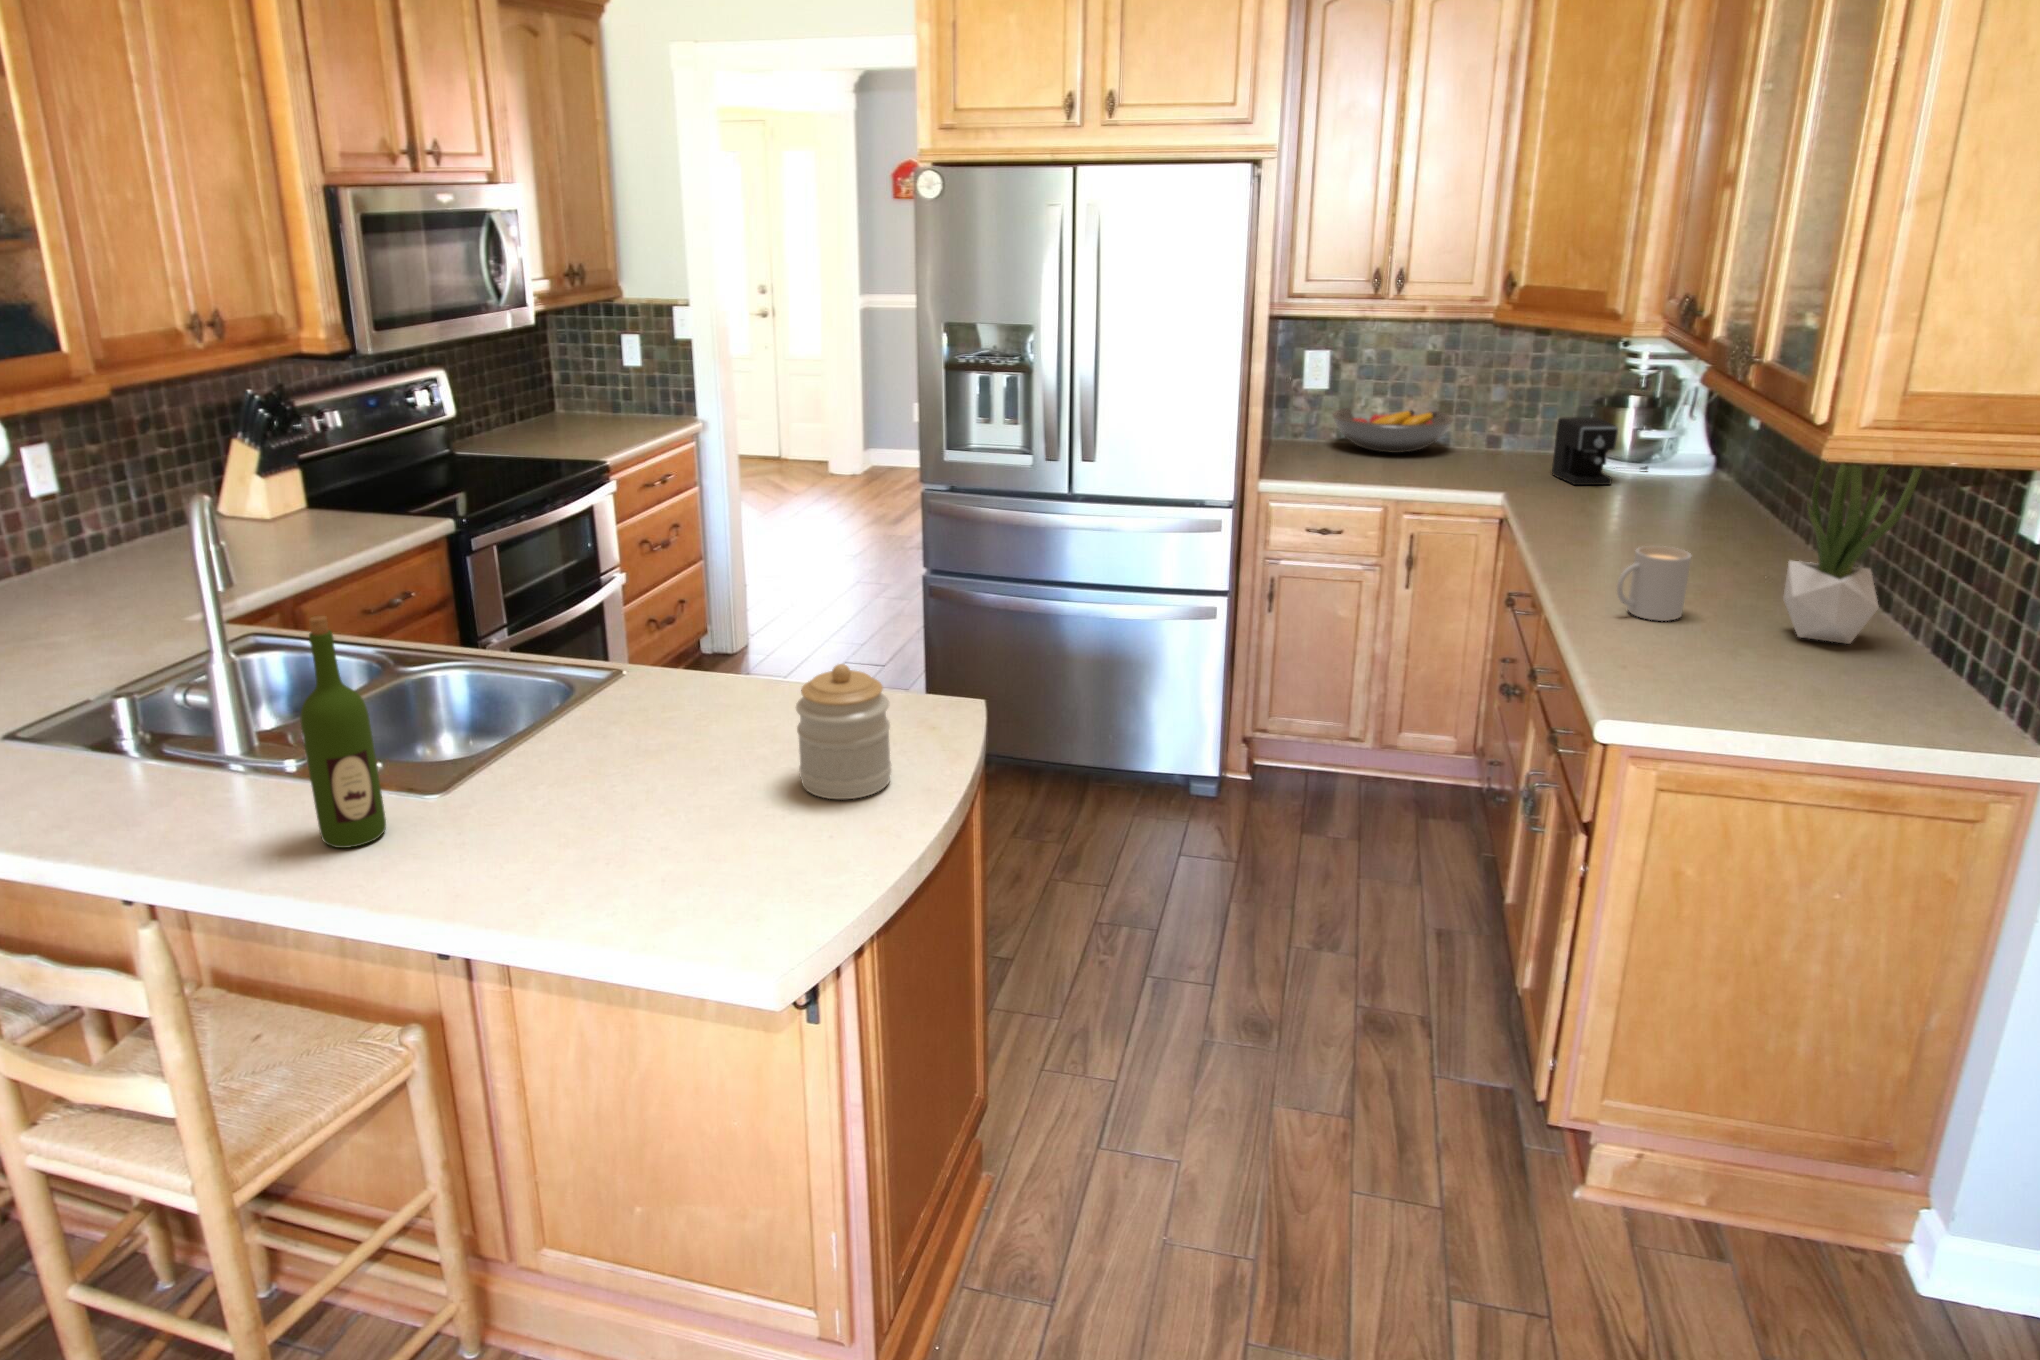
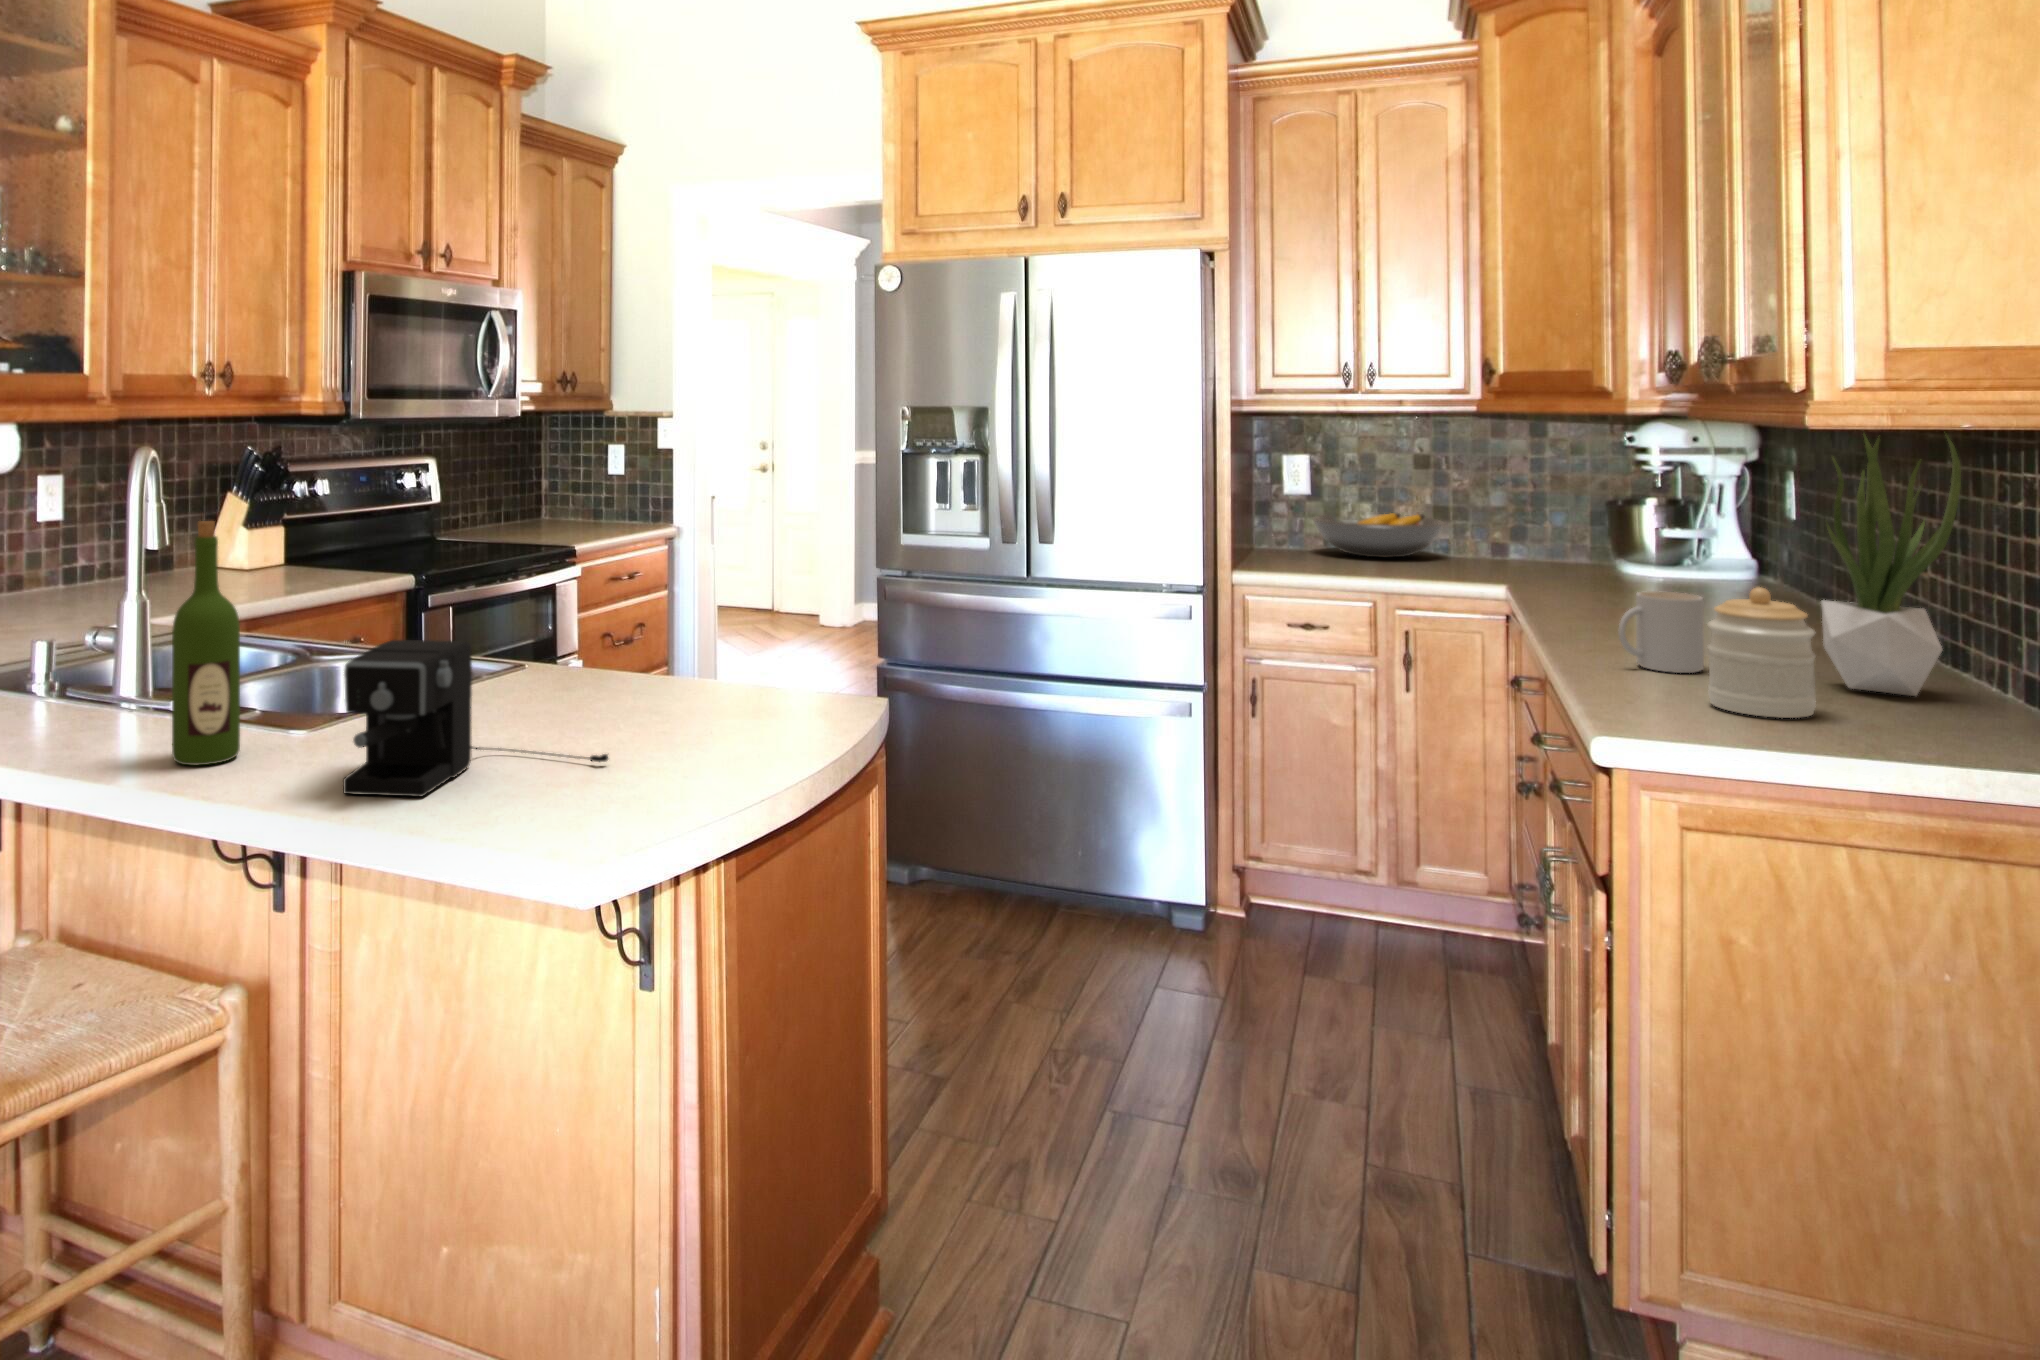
coffee maker: present [1552,417,1648,485] -> present [343,640,608,797]
jar: present [796,664,891,799] -> present [1708,587,1816,718]

